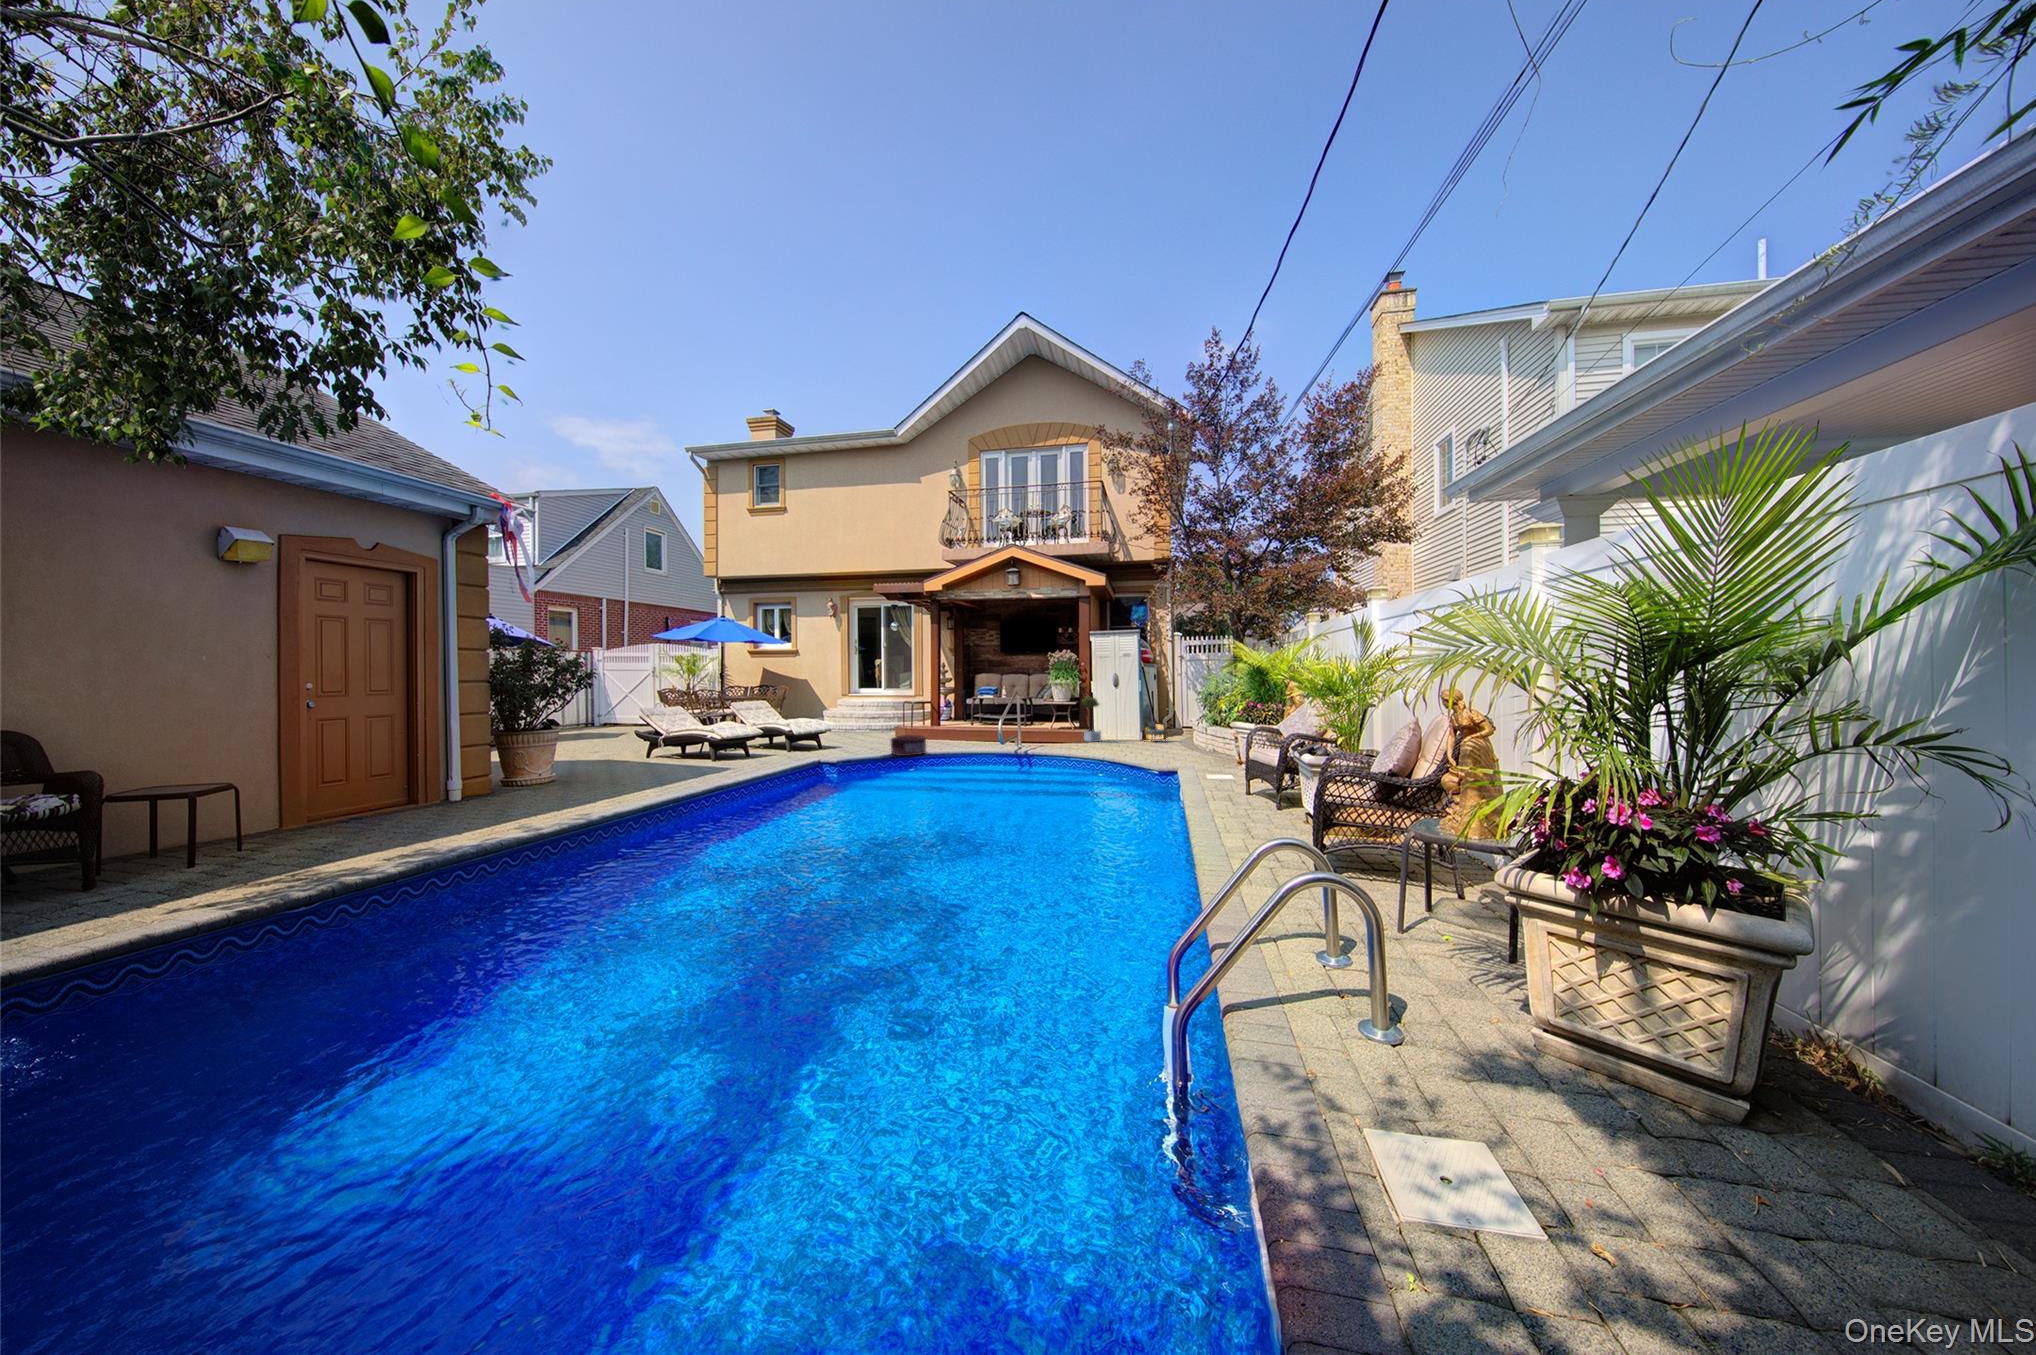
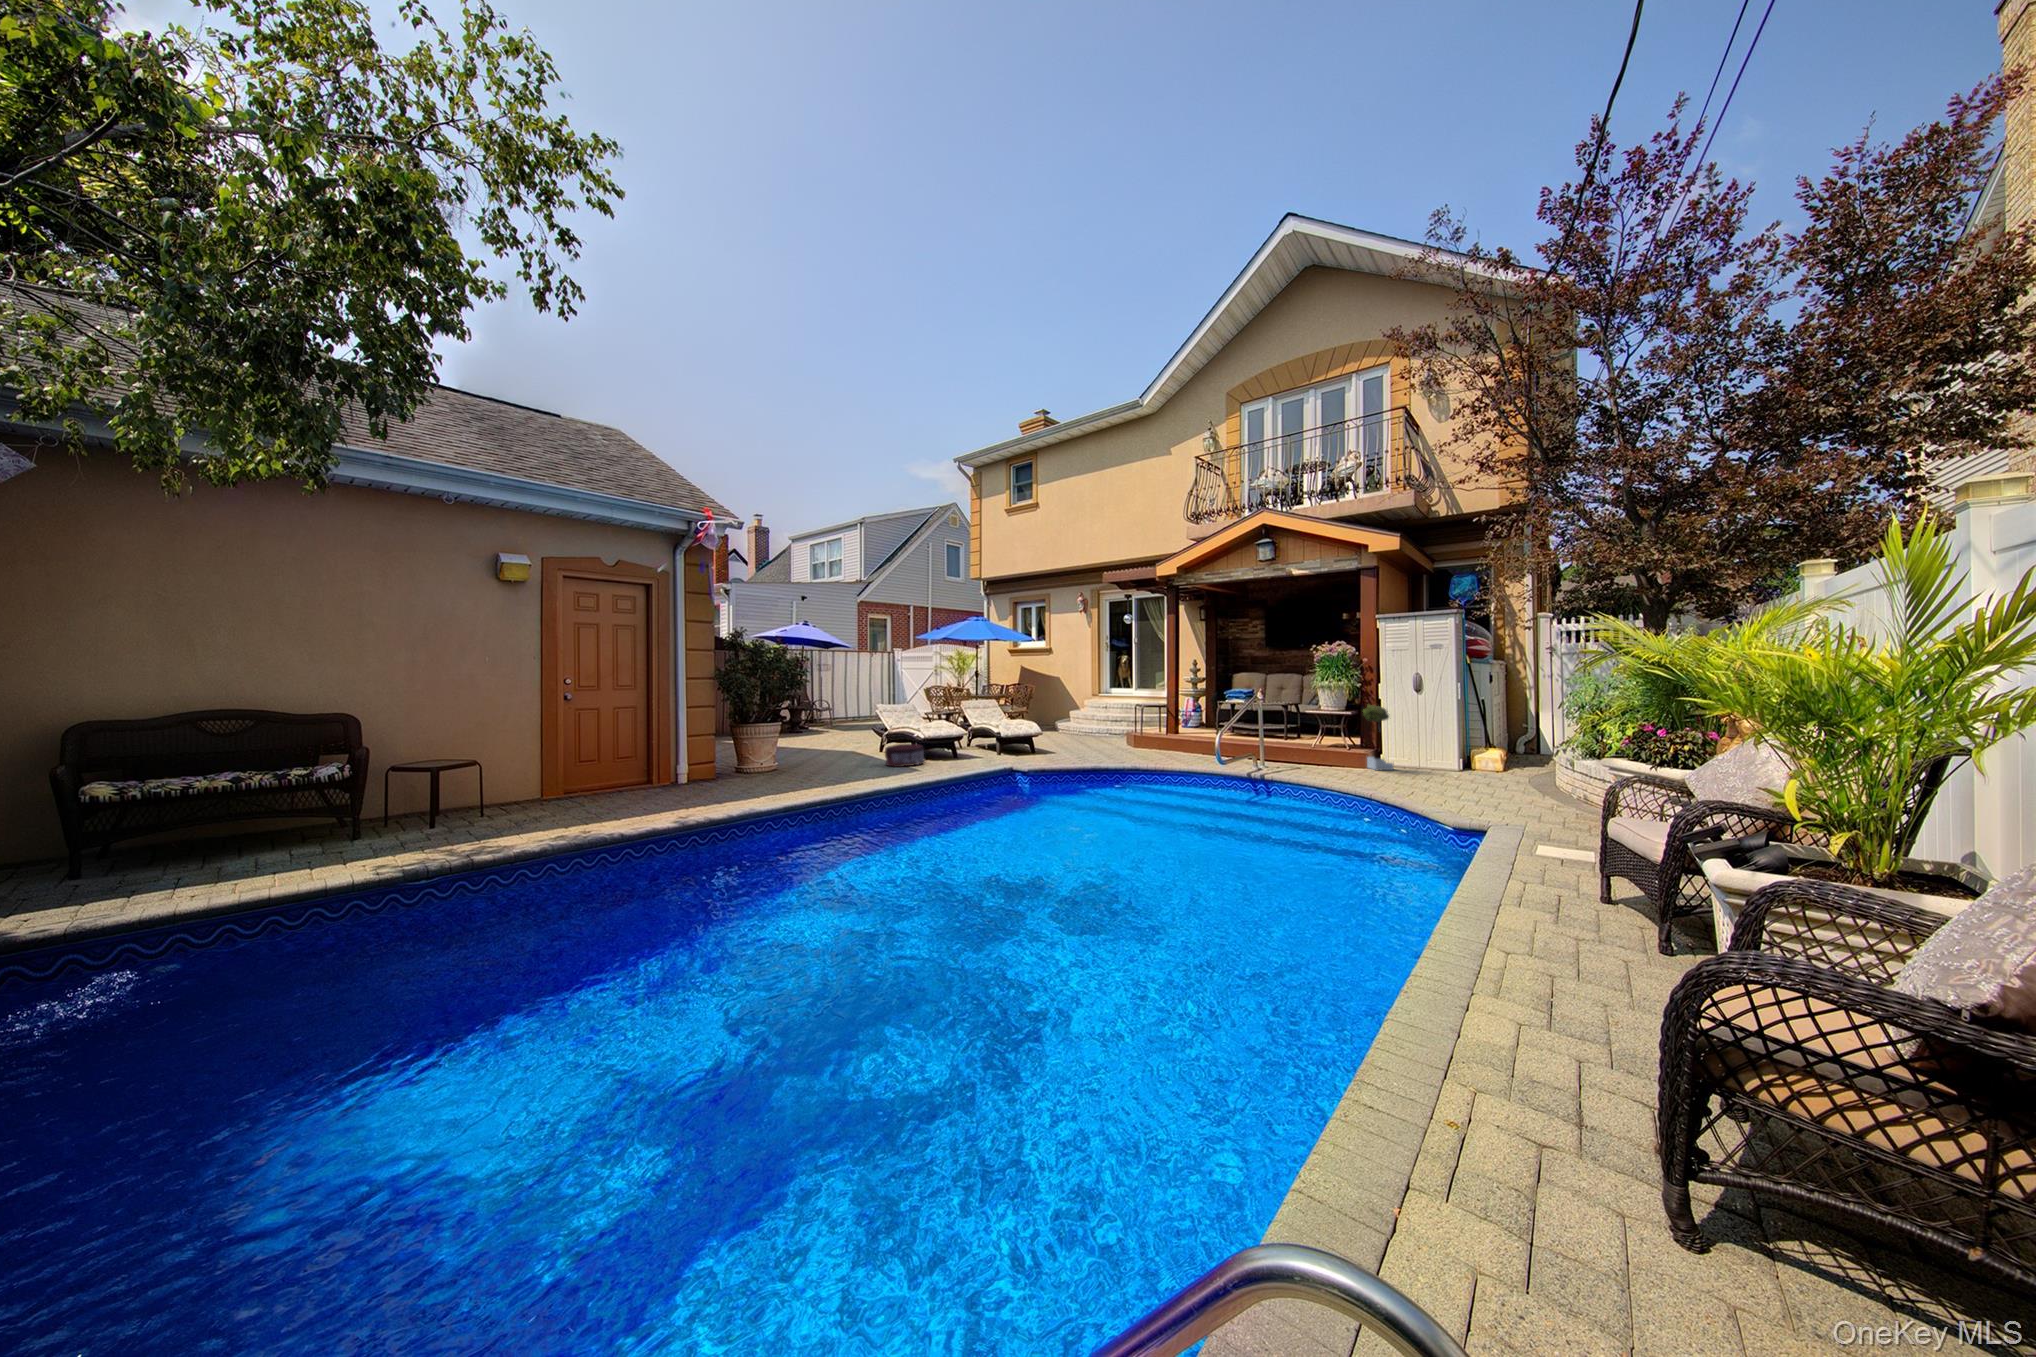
armchair: present [1143,704,1166,739] -> none [1462,698,1508,778]
pouf: present [891,735,926,756] -> present [885,744,925,767]

